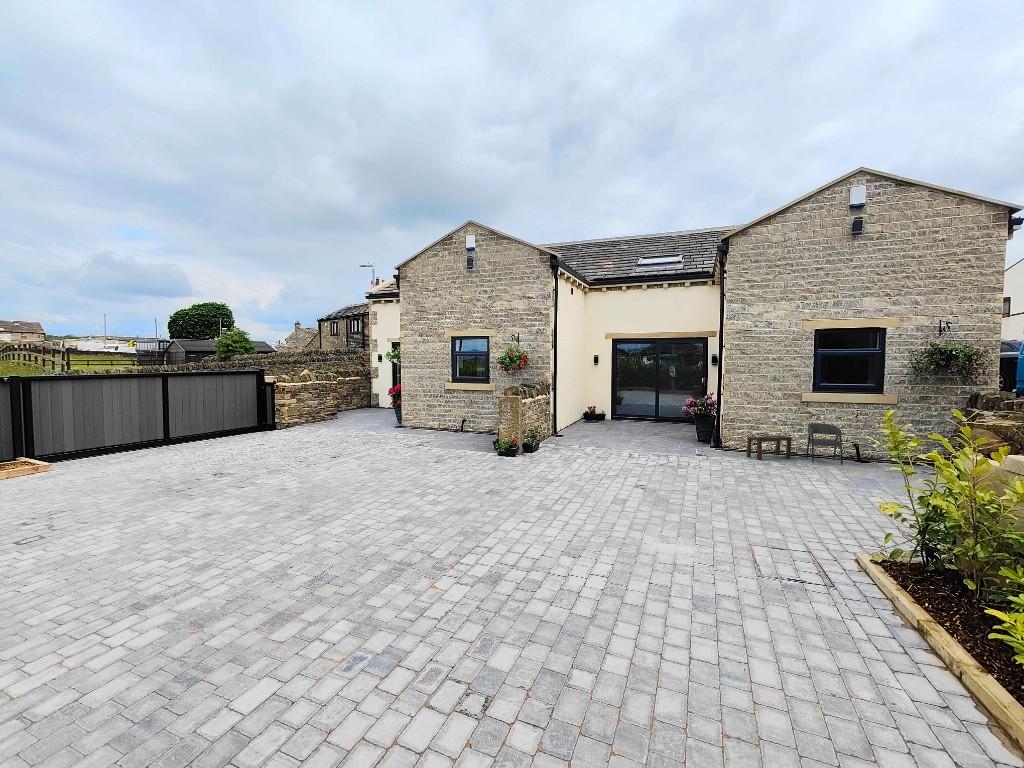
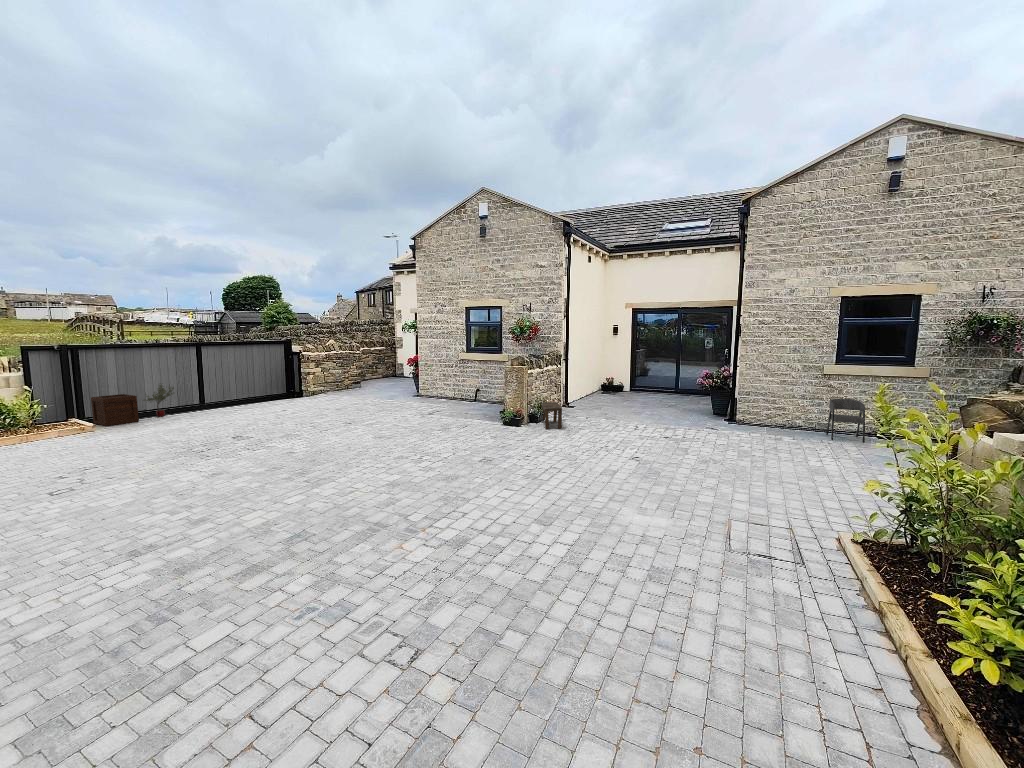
potted tree: none [113,416,149,452] -> present [144,385,174,417]
wooden crate: none [56,428,109,463] -> present [91,394,139,426]
bench: present [747,435,792,460] -> present [541,402,562,429]

